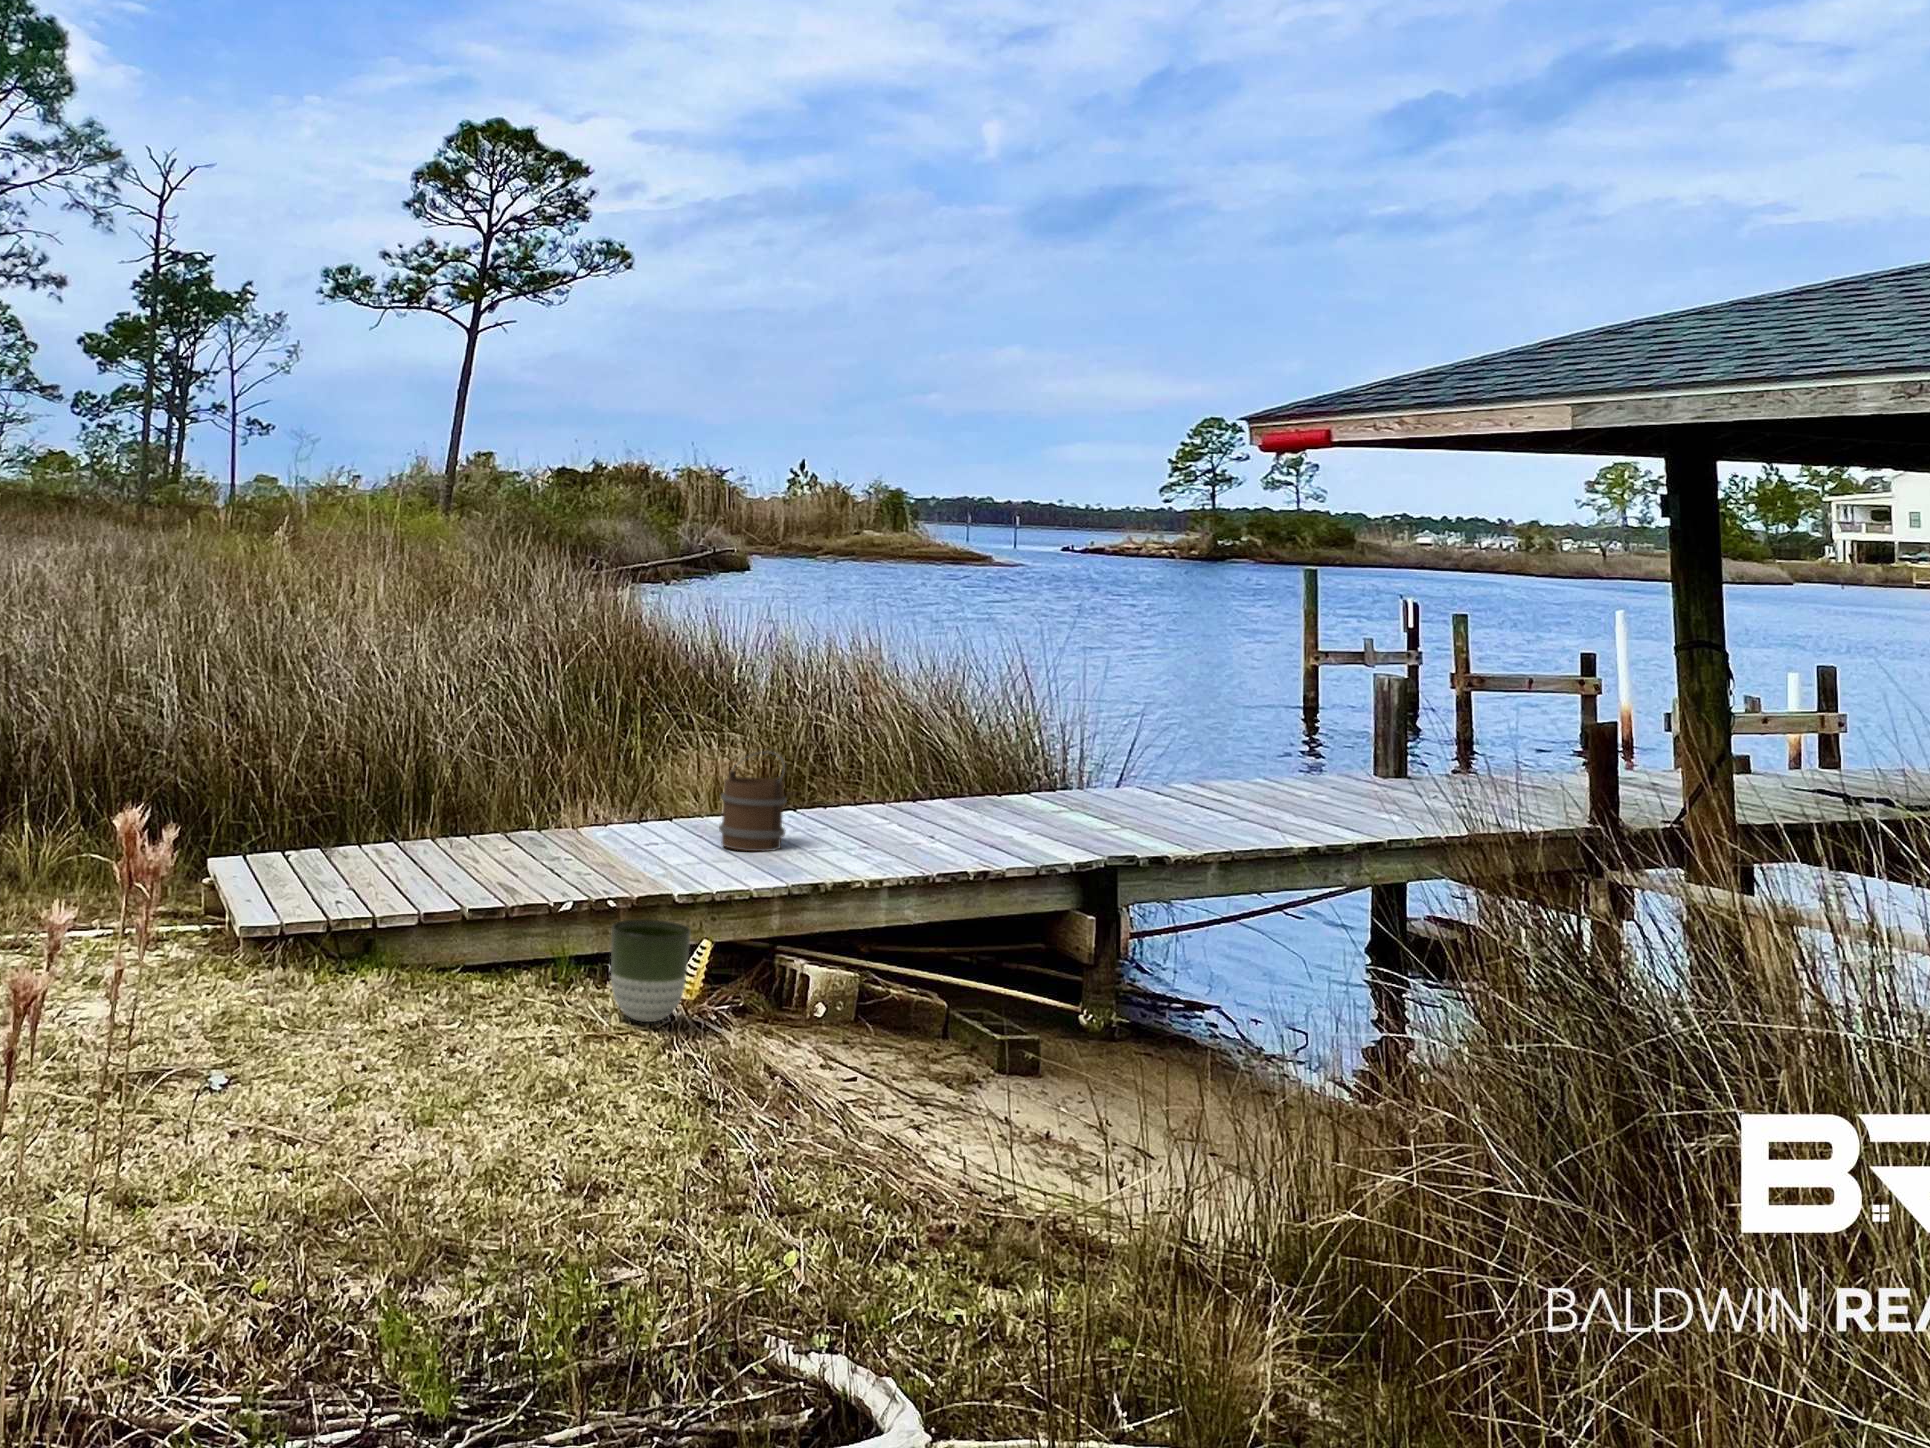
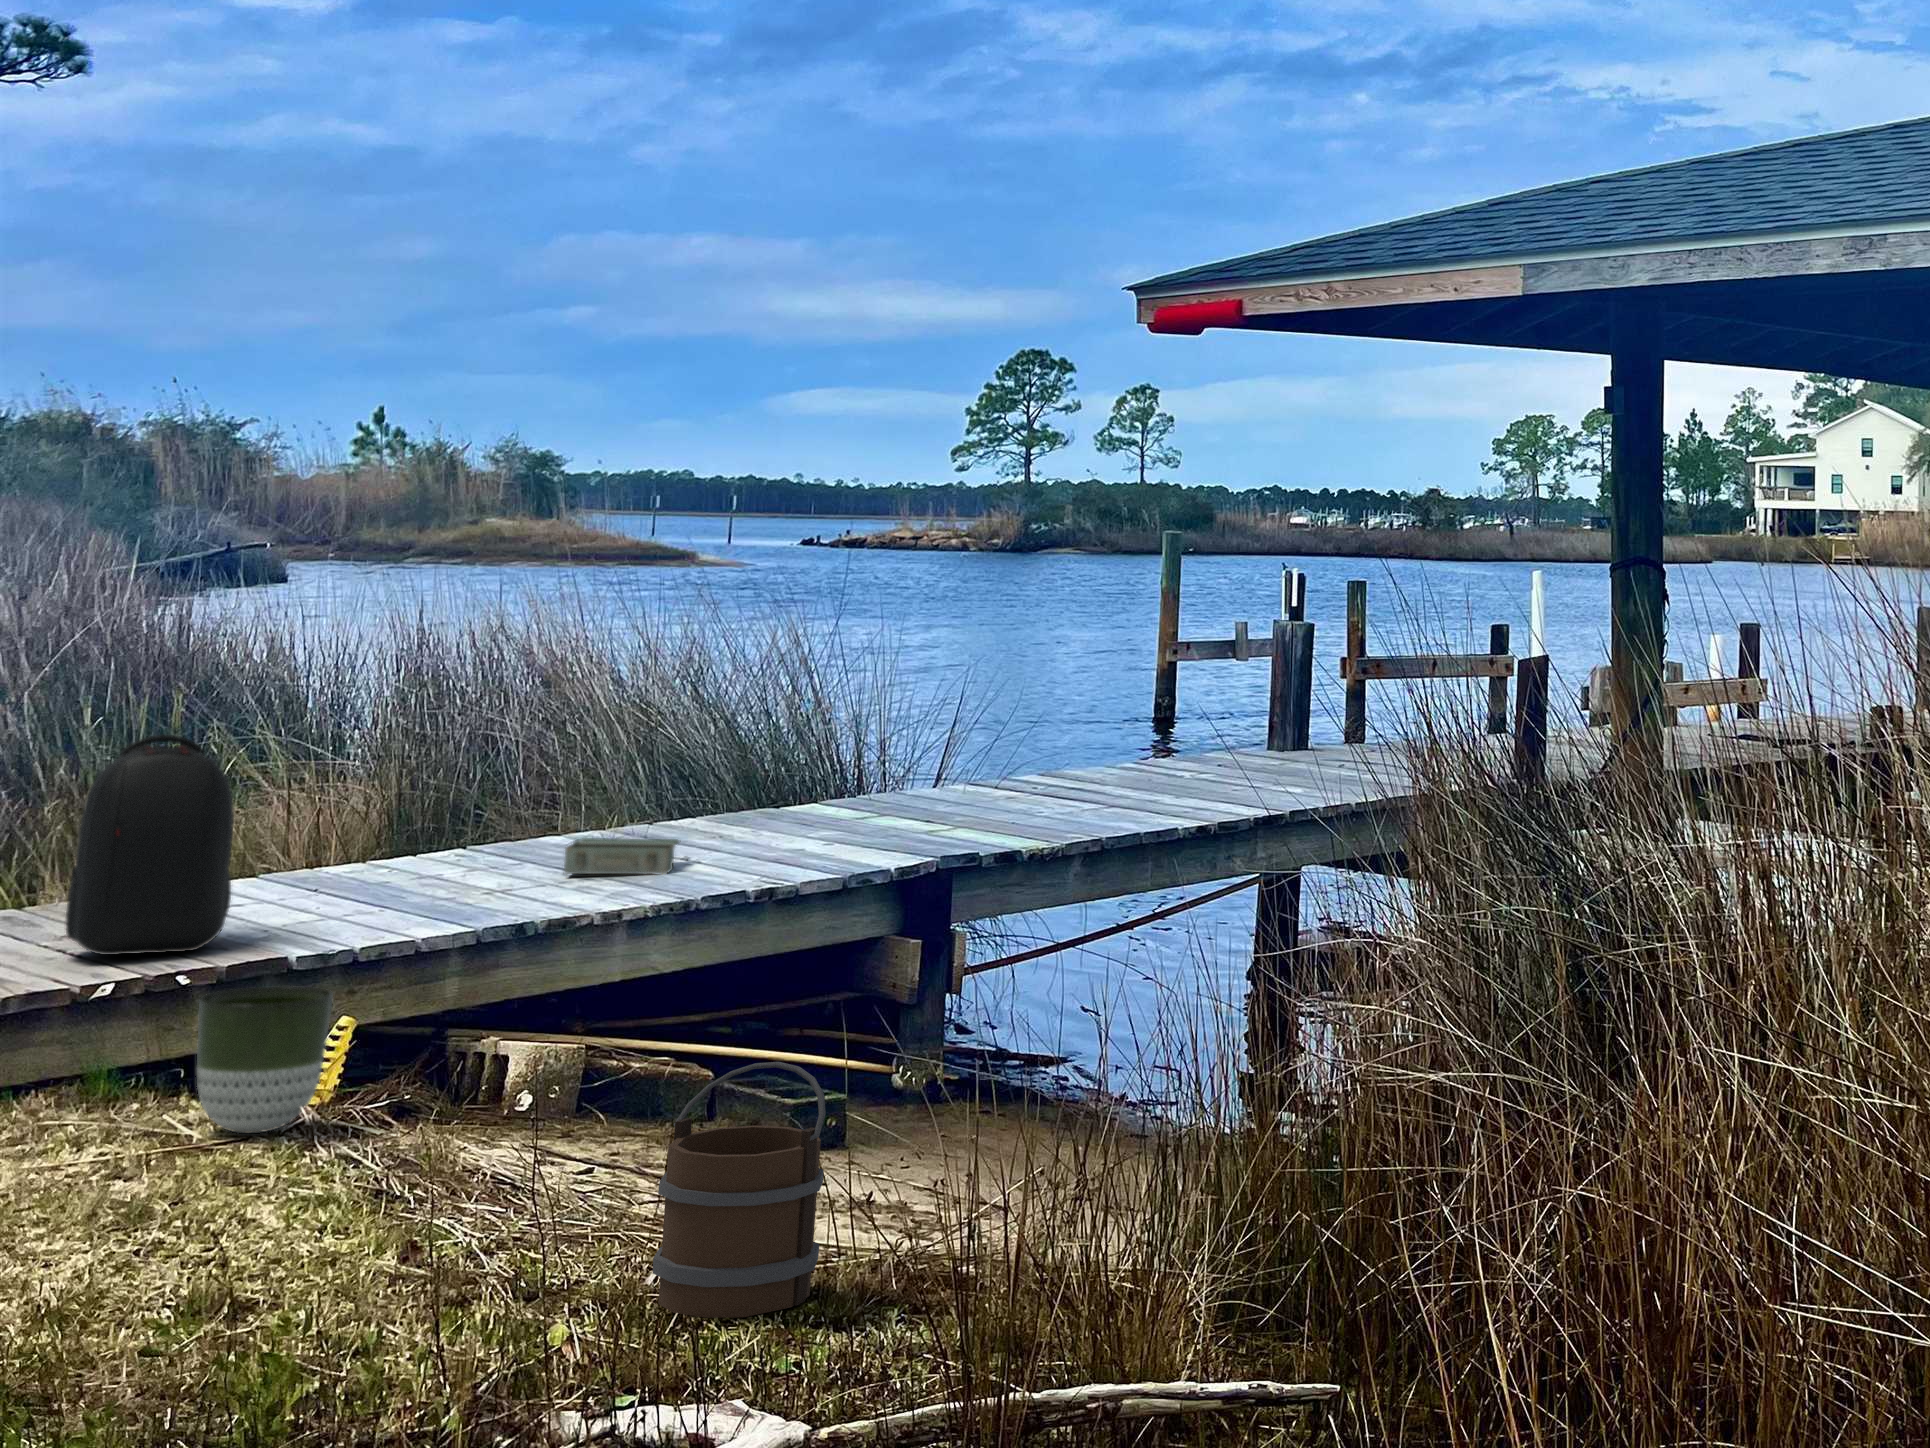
backpack: none [545,738,637,883] -> present [66,735,234,955]
bucket: present [719,752,787,851] -> present [653,1062,826,1318]
toolbox: none [848,816,926,850] -> present [564,838,681,875]

